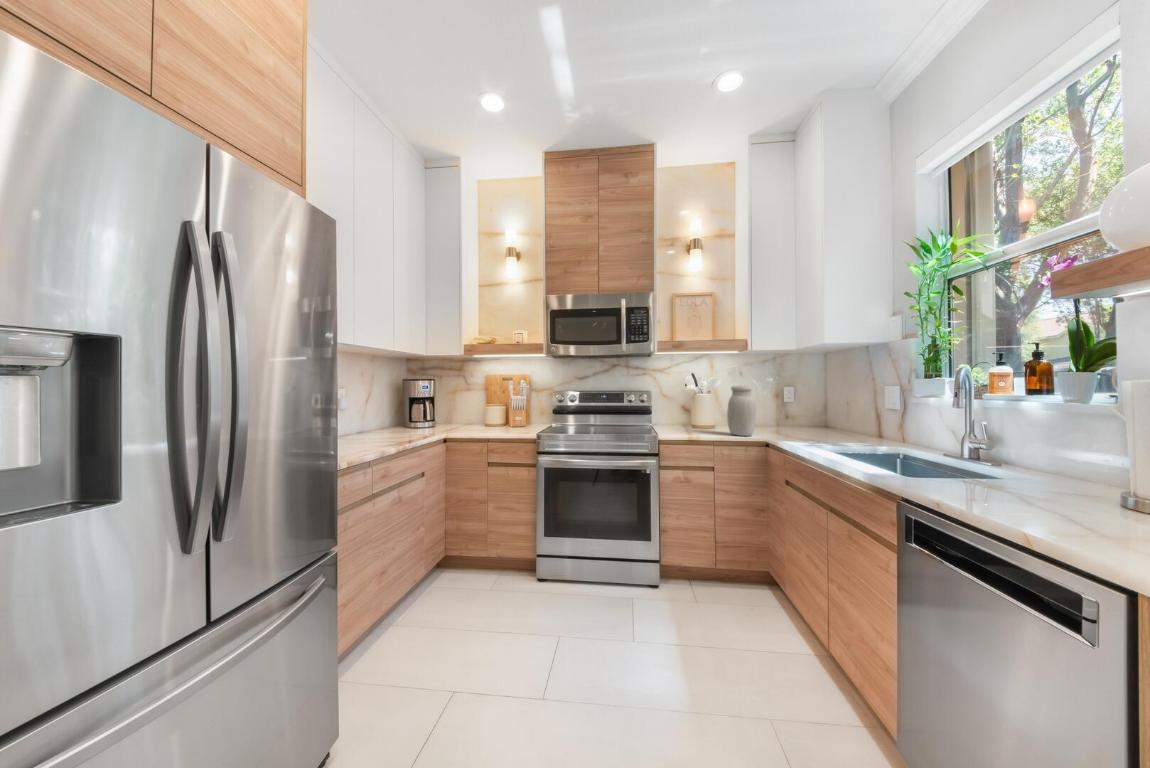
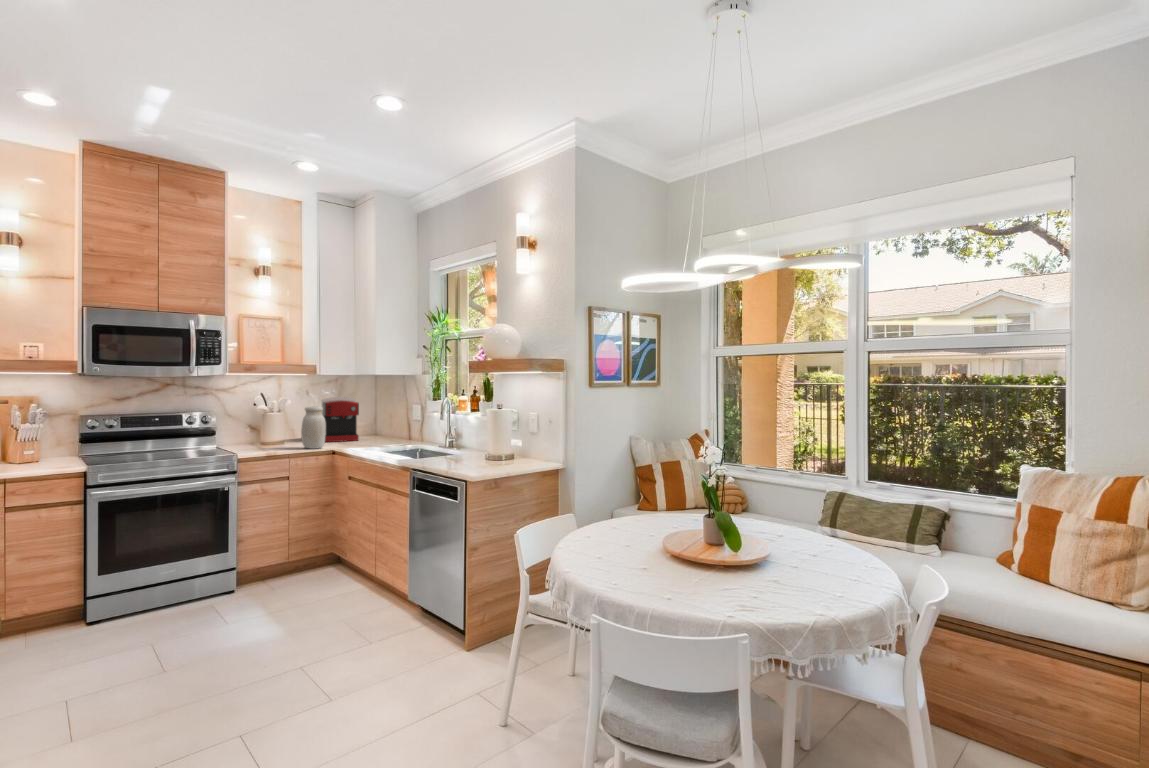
coffee maker: none [757,377,801,429] -> present [322,397,359,442]

